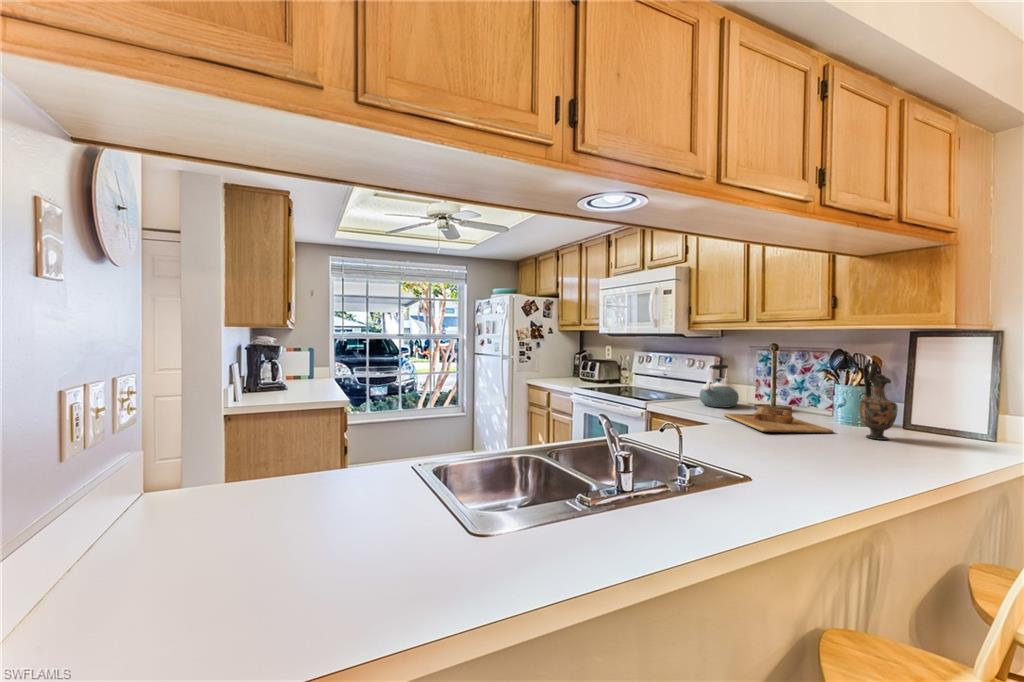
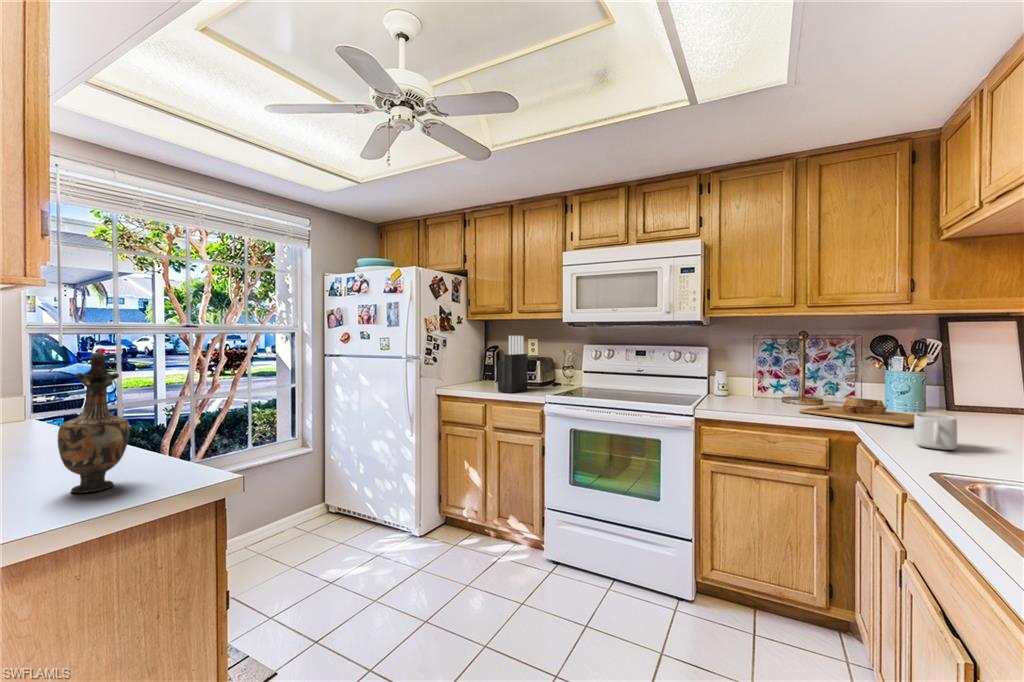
knife block: none [559,343,583,386] -> present [498,336,527,393]
vase: present [859,363,898,440] -> present [58,352,129,493]
kettle: present [699,364,739,408] -> none [725,356,770,404]
mug: none [695,416,733,446] -> present [914,413,957,450]

